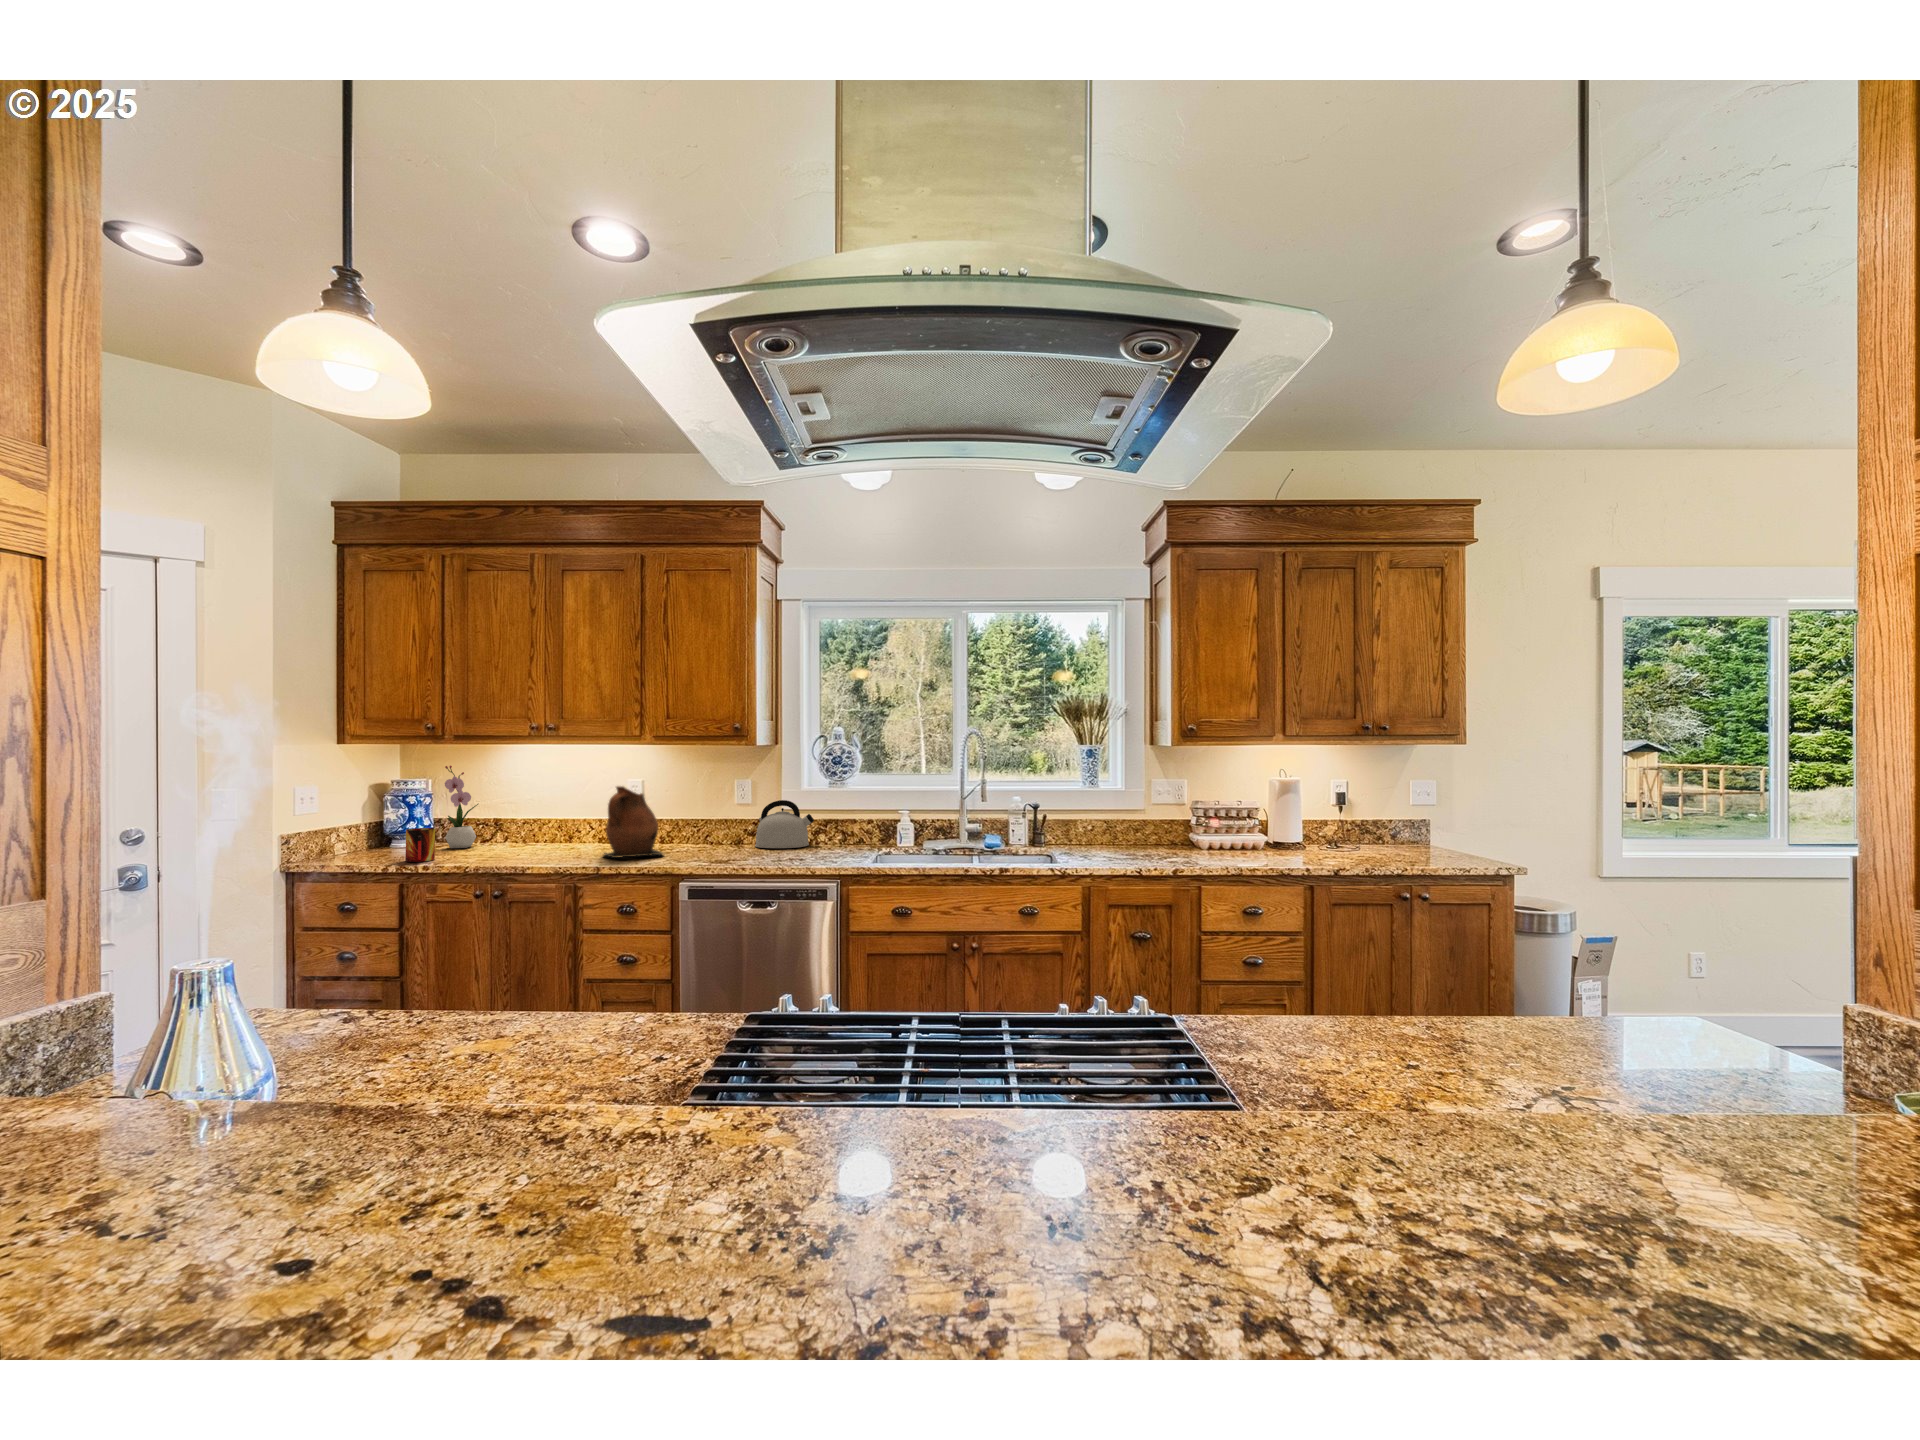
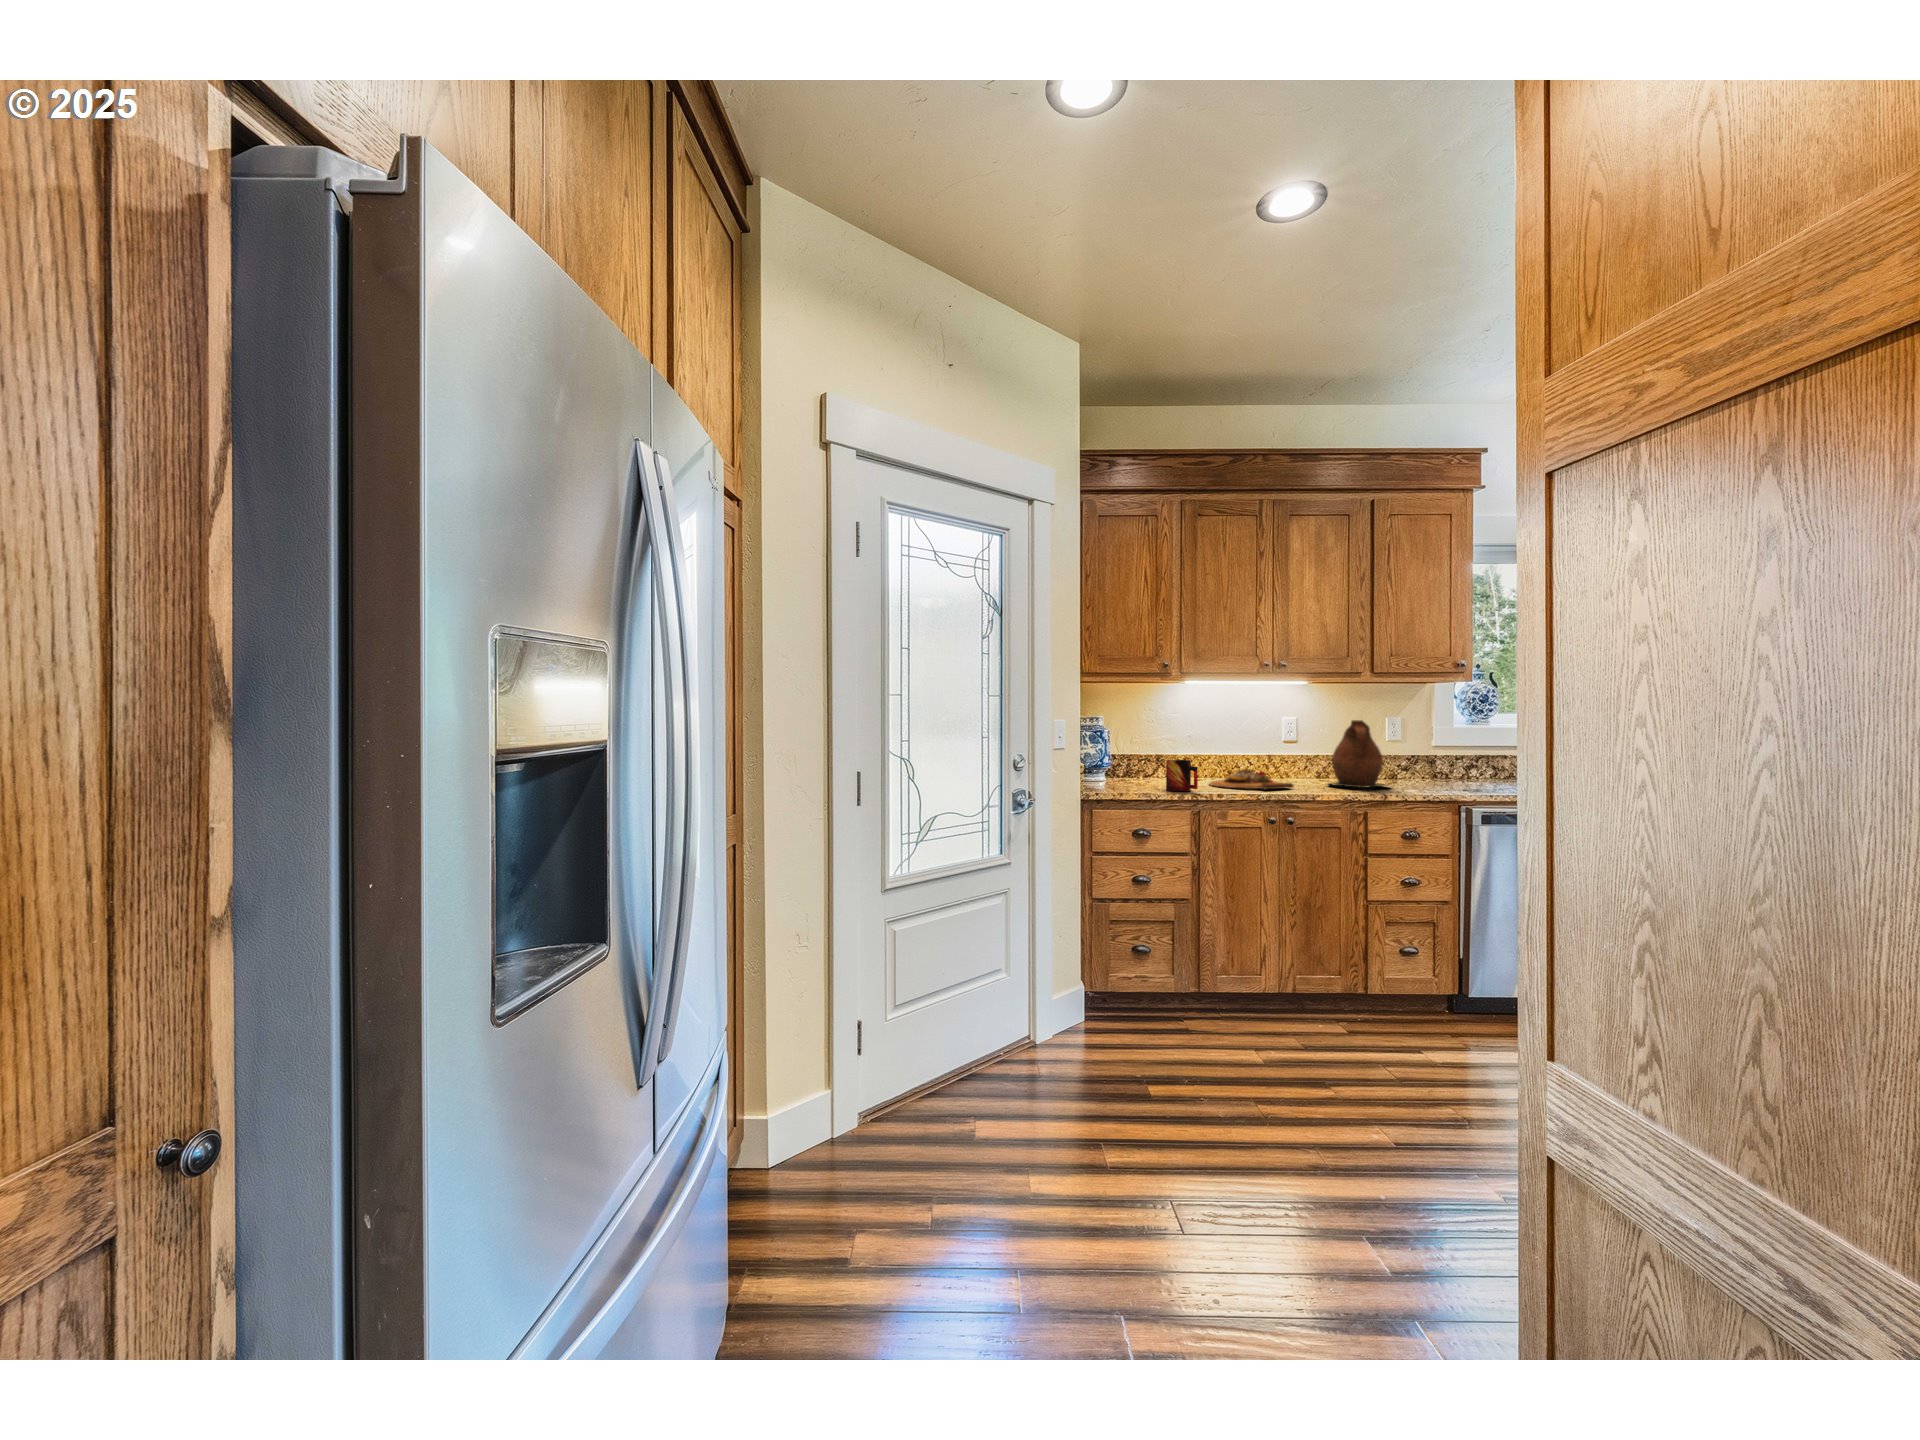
flower arrangement: present [445,766,478,848] -> none [1138,702,1165,781]
kettle: present [755,800,814,848] -> none [1418,736,1477,781]
cutting board: none [484,836,571,860] -> present [1210,769,1294,789]

